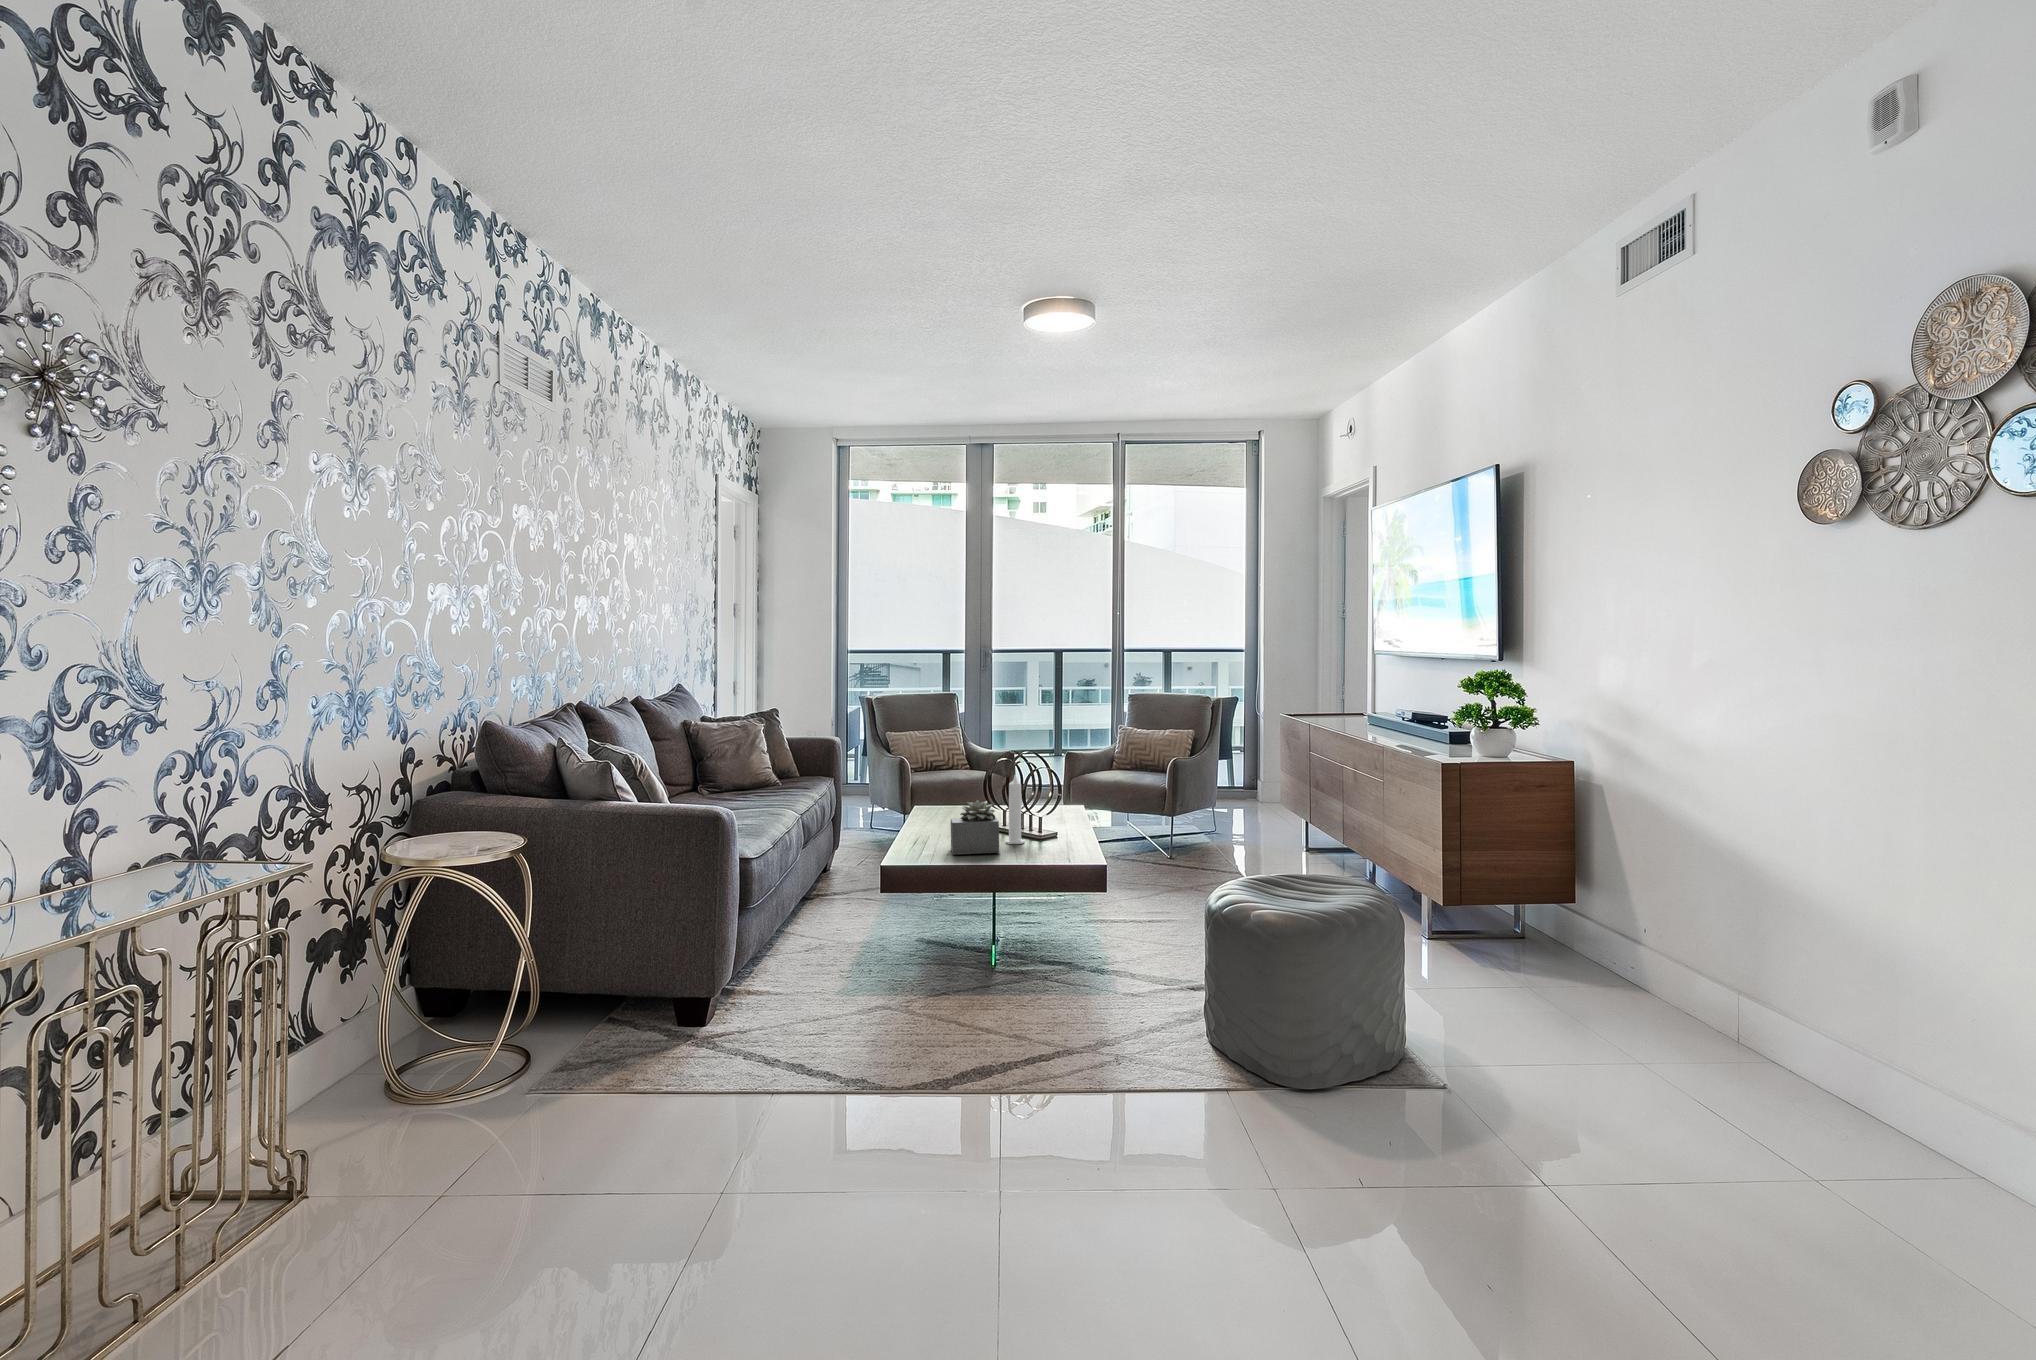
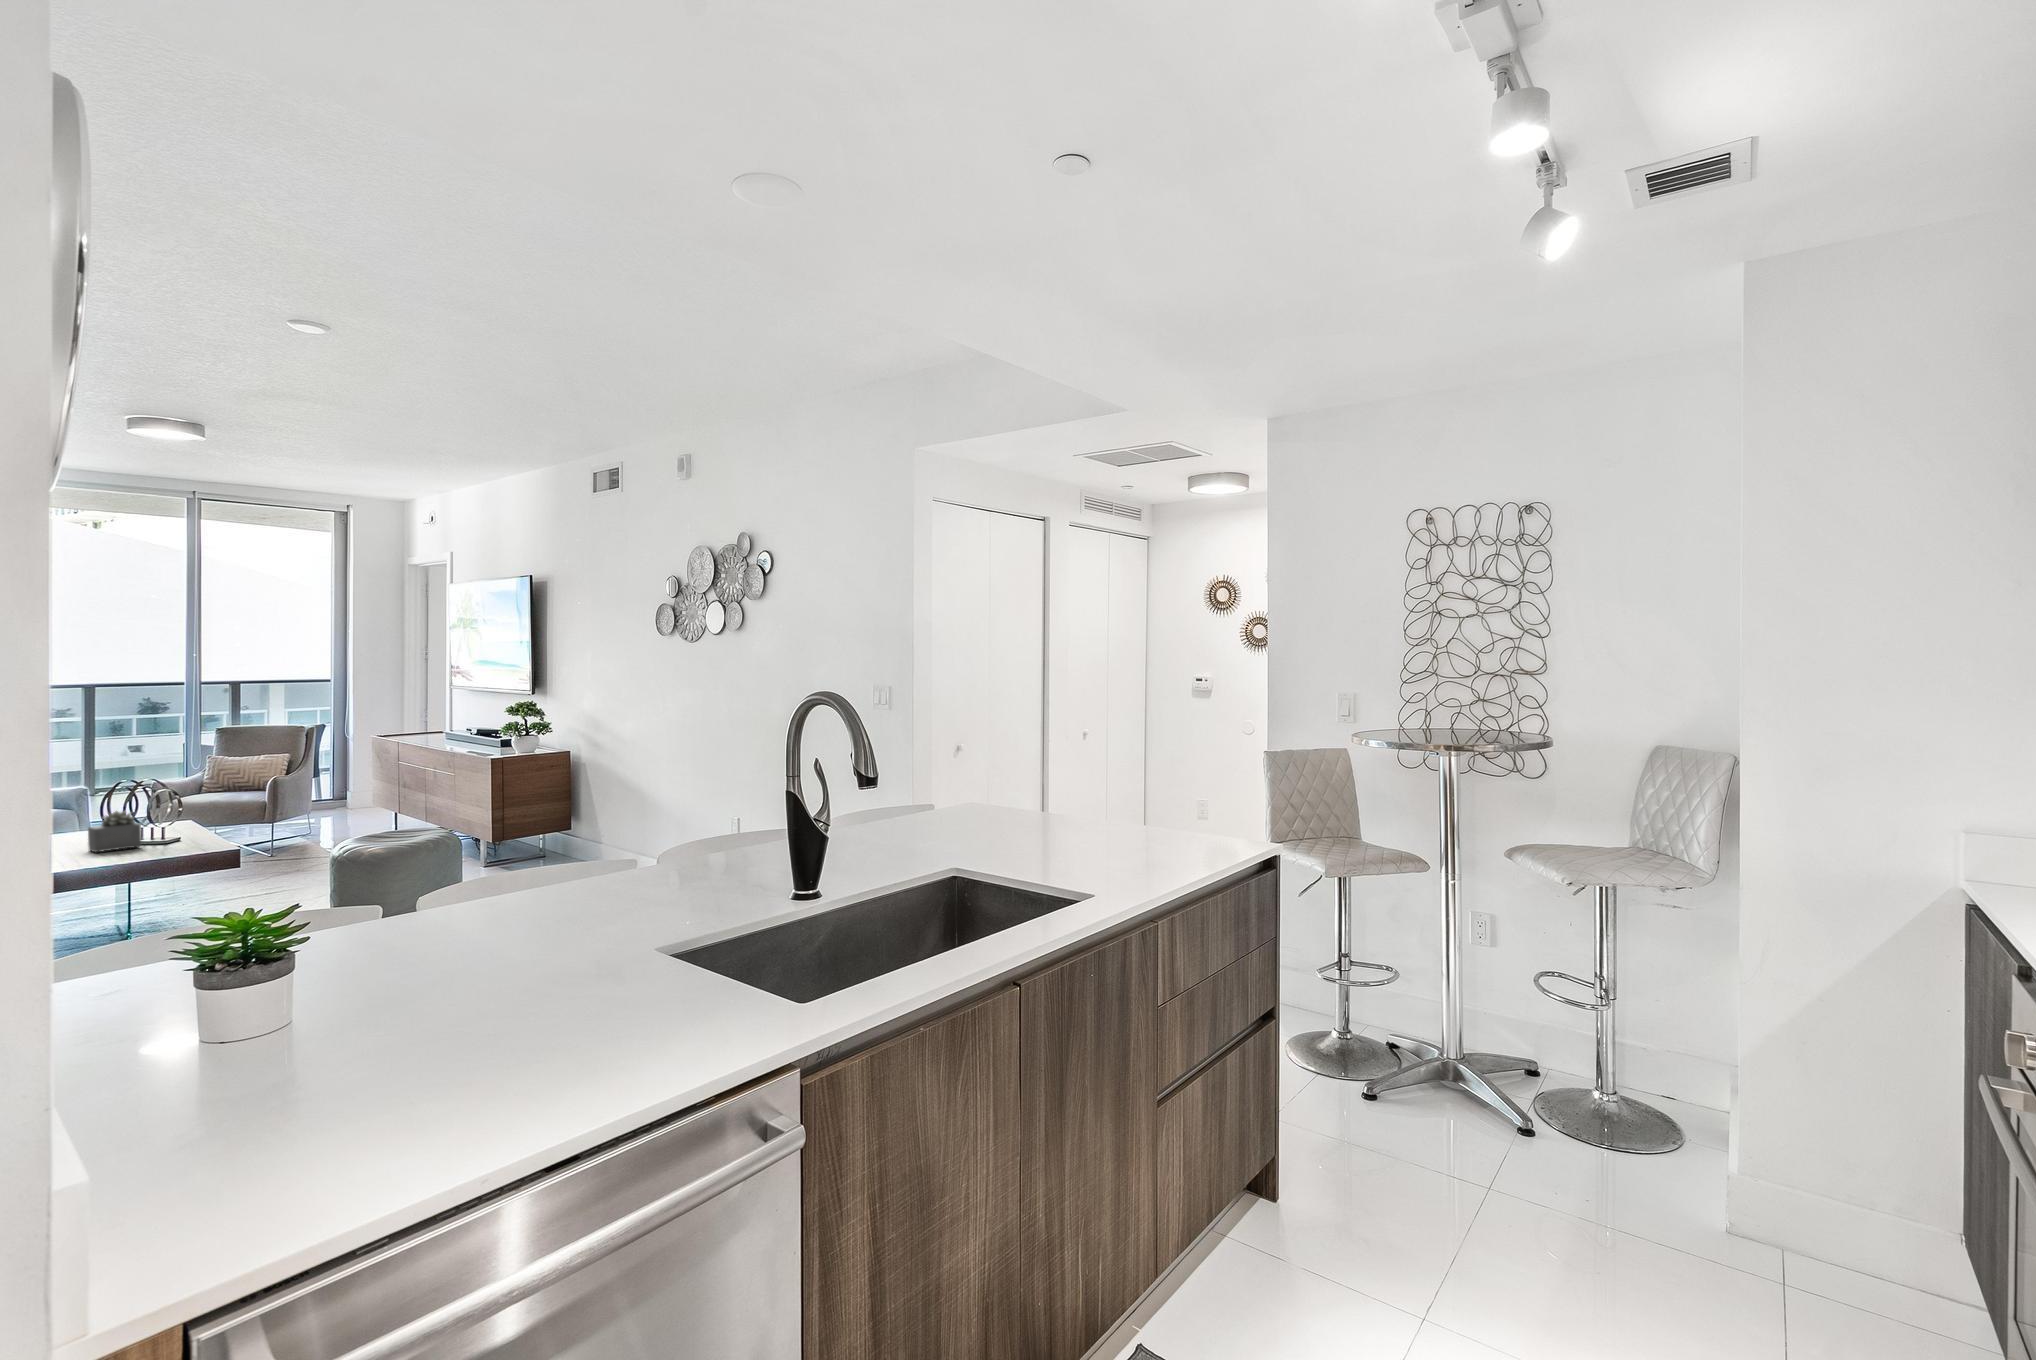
candle: present [1005,775,1025,844] -> none [140,790,159,842]

